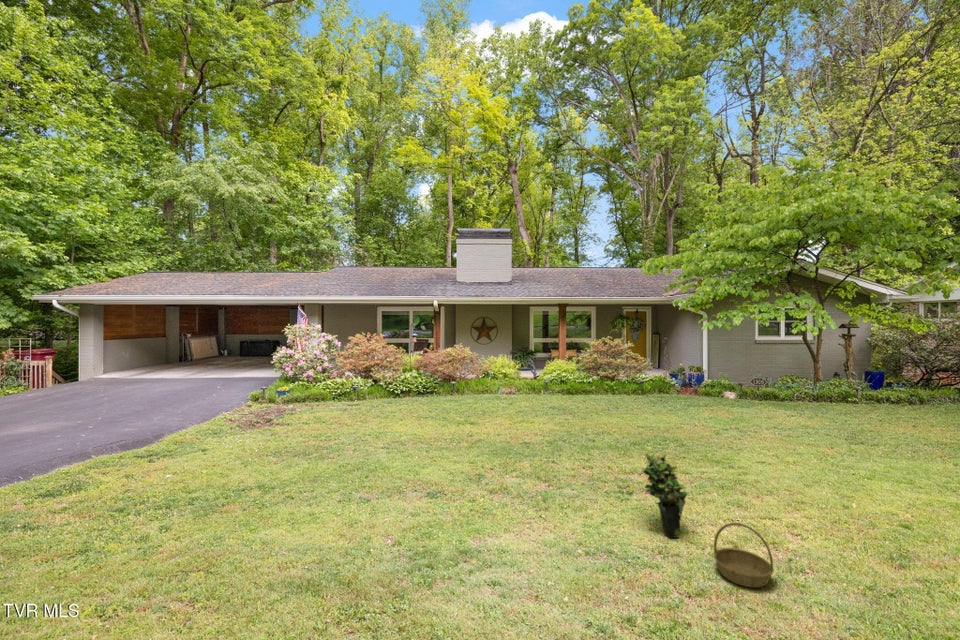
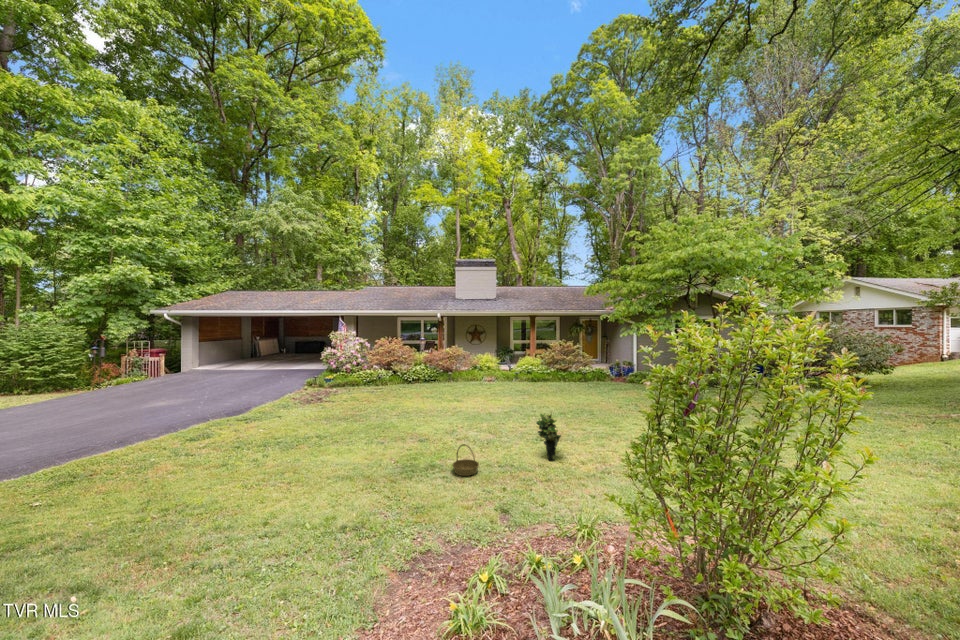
basket: present [714,523,774,588] -> present [453,444,479,476]

